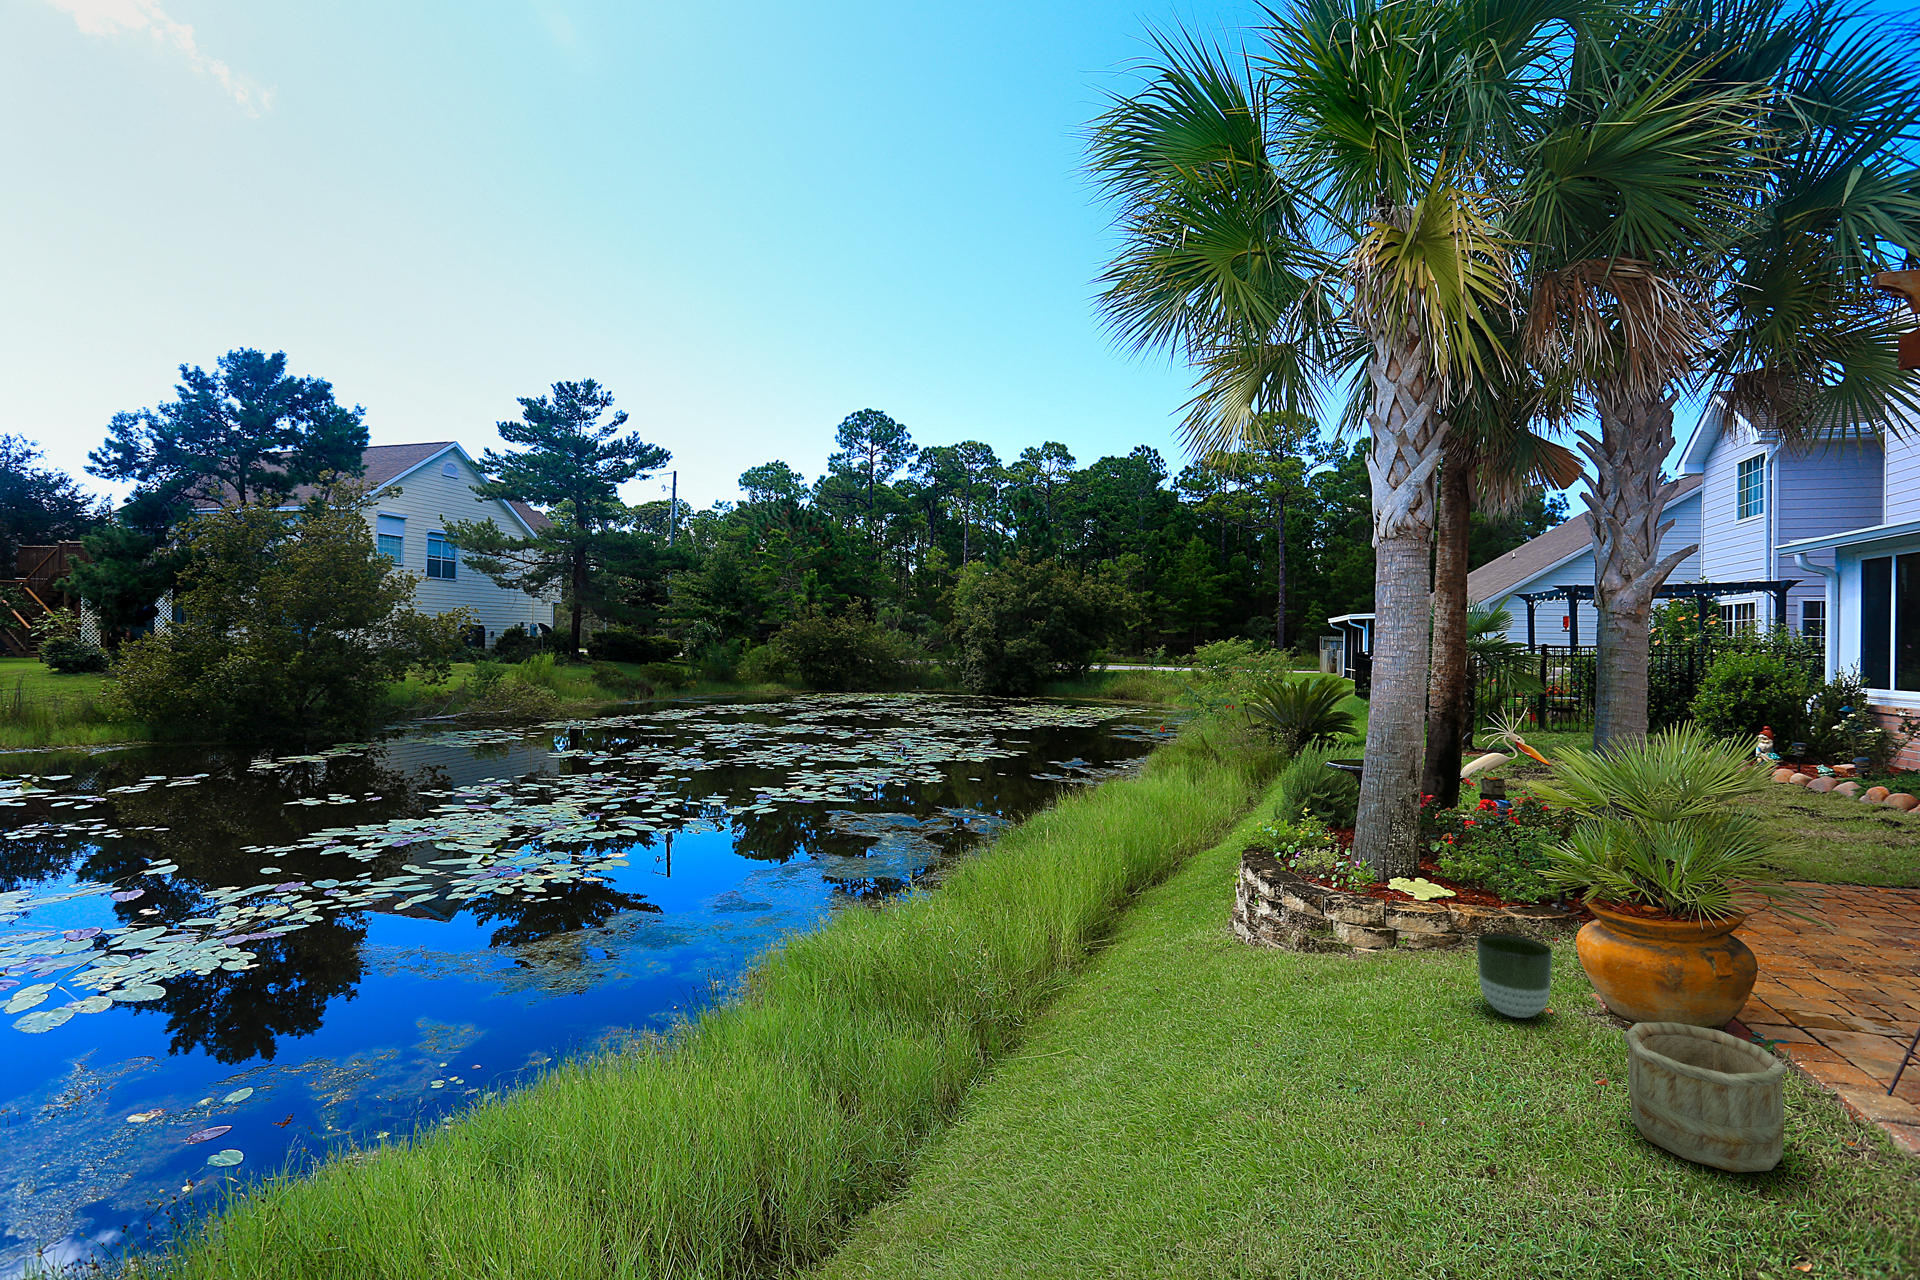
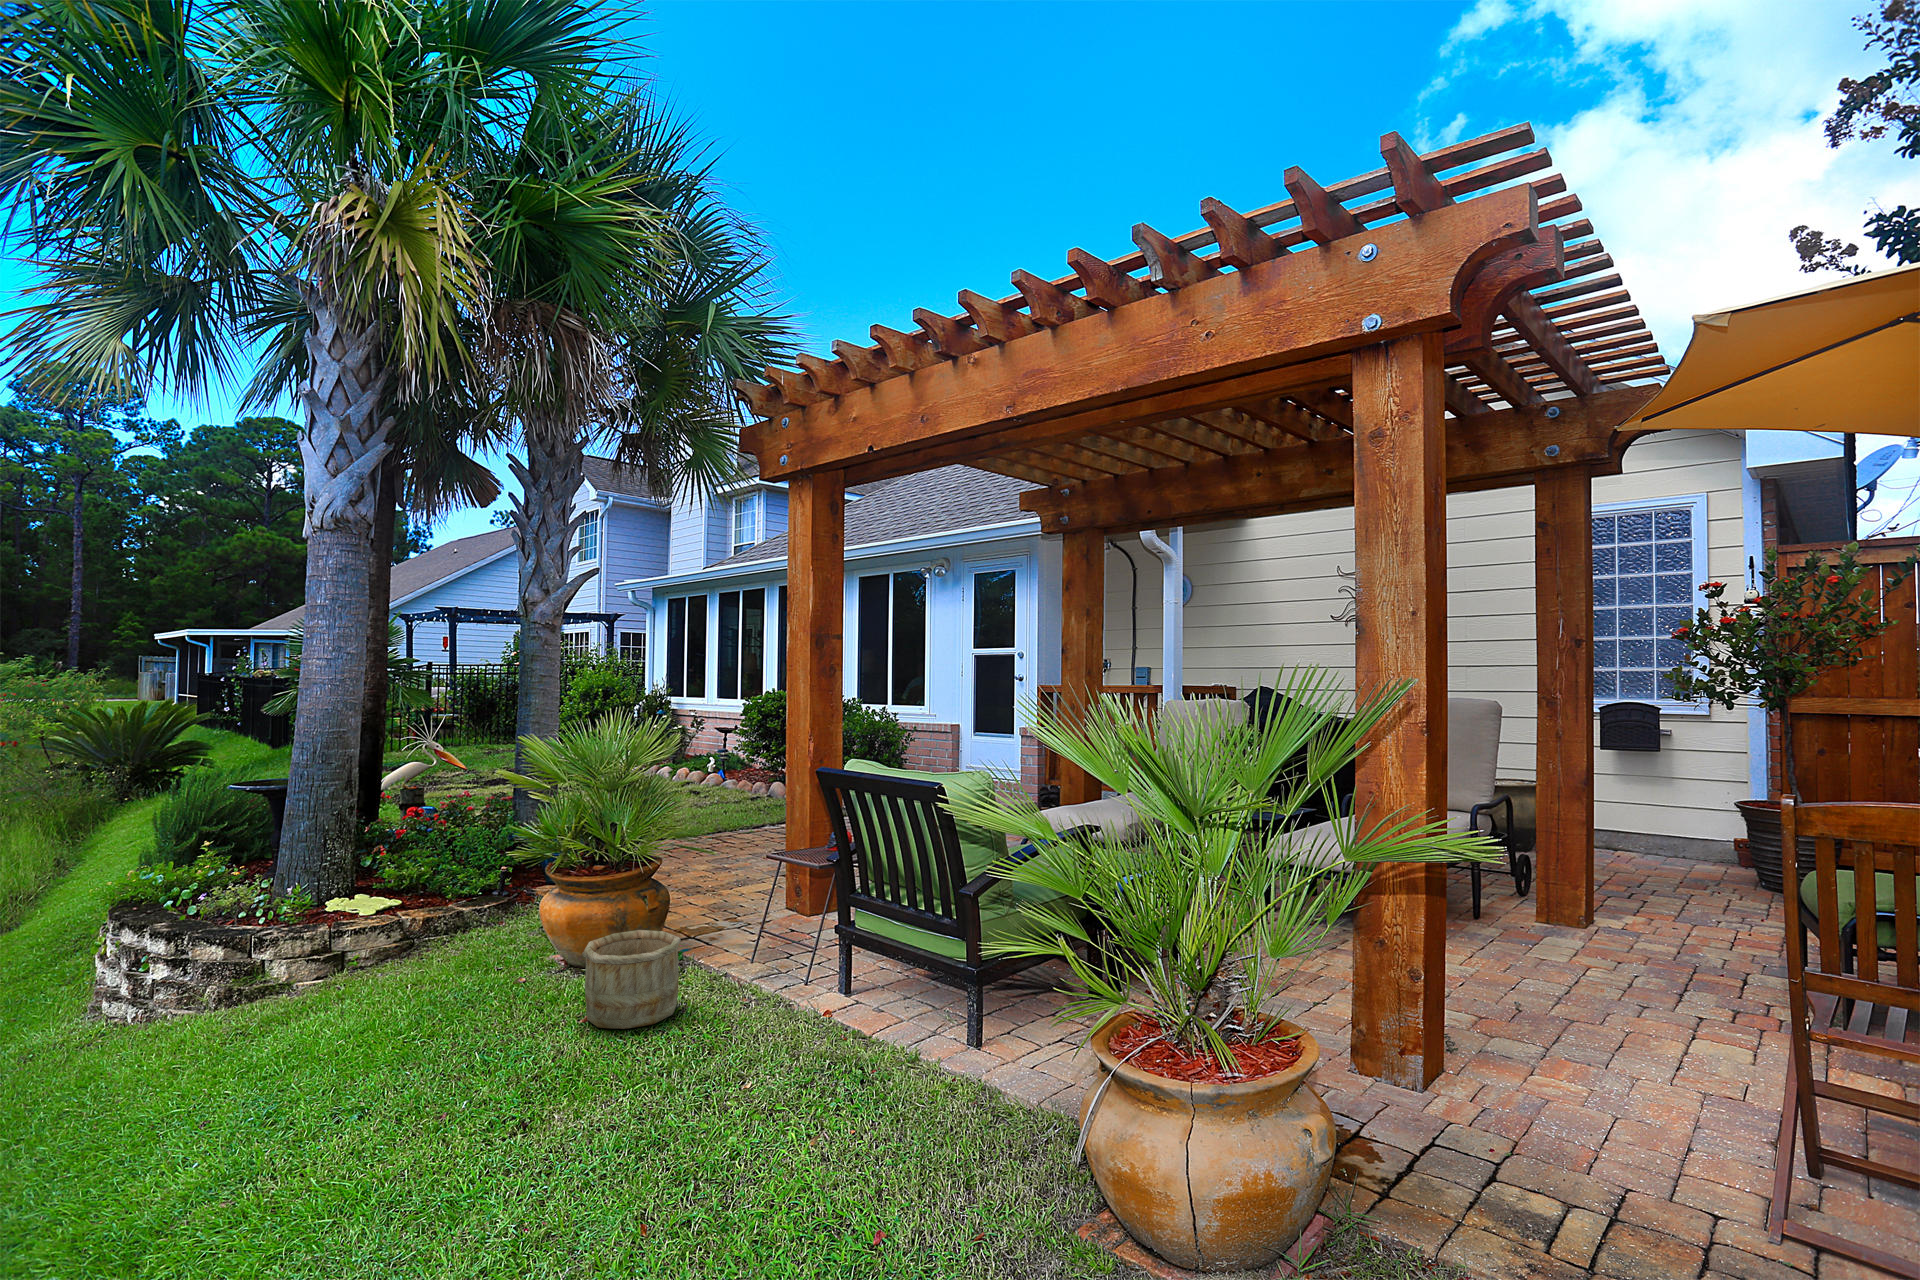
planter: present [1477,933,1552,1018] -> none [447,911,513,986]

